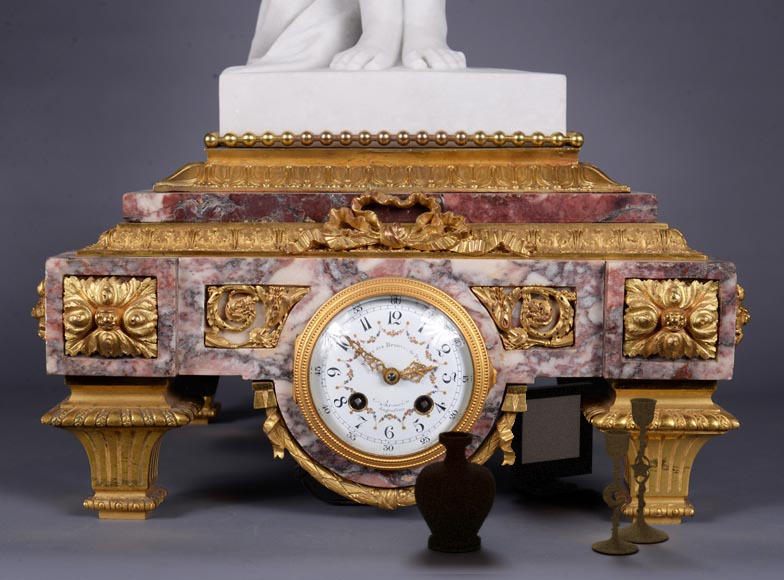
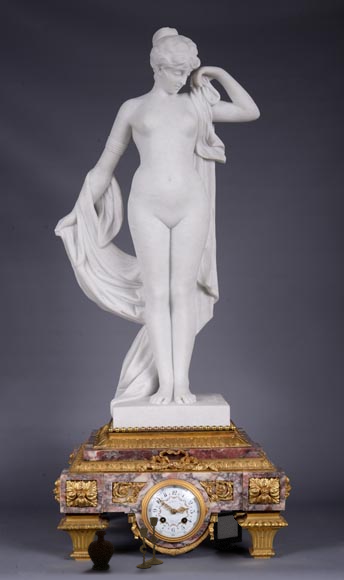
candlestick: present [592,398,668,554] -> present [137,517,163,568]
decorative vase: present [414,431,496,552] -> present [88,531,114,570]

